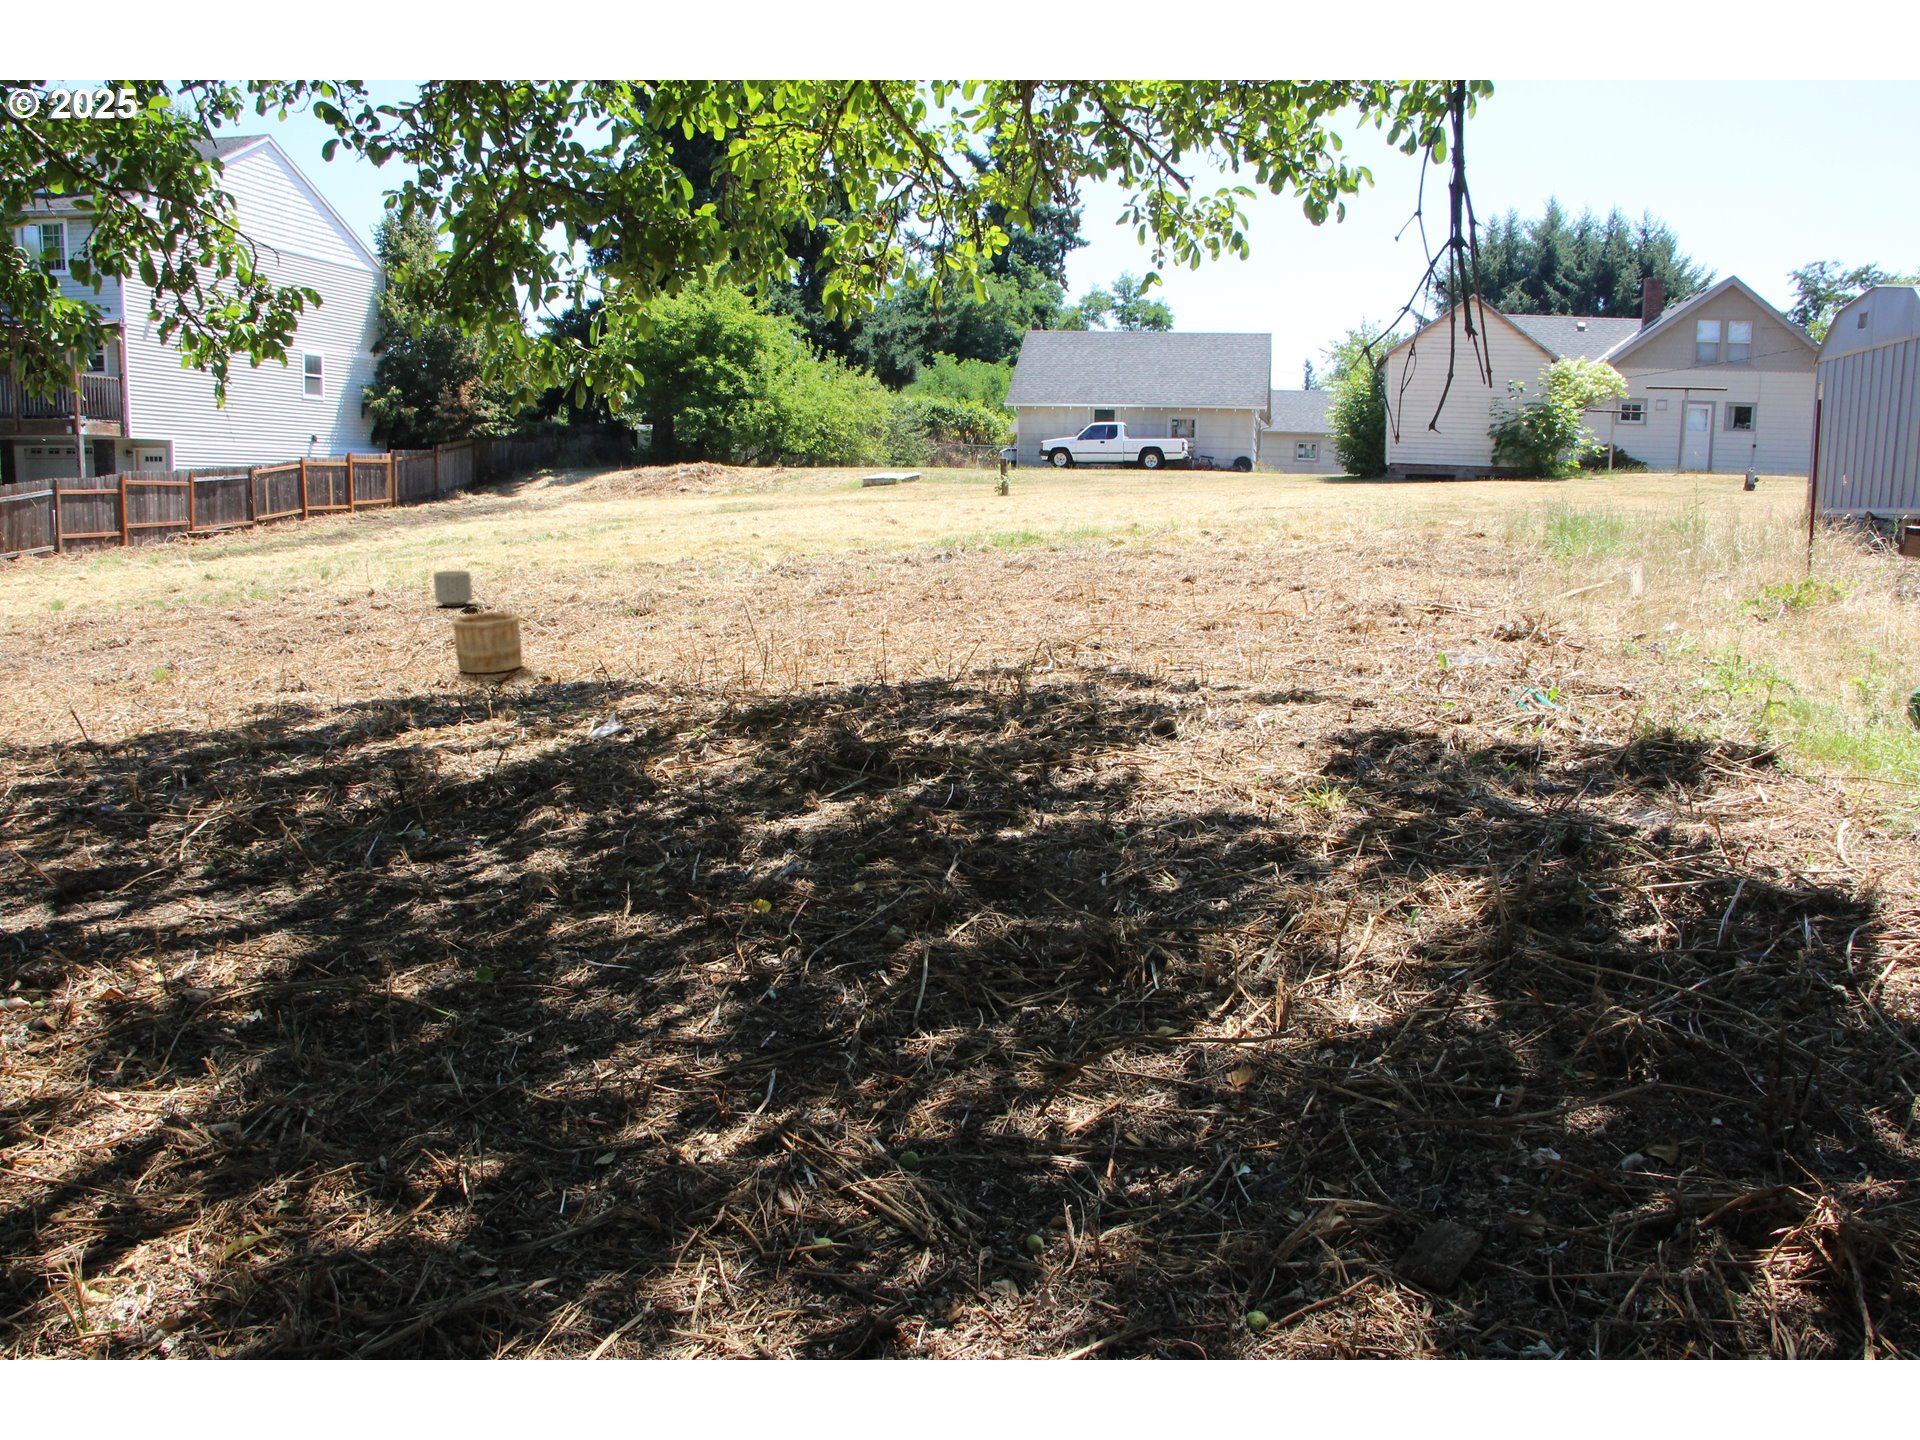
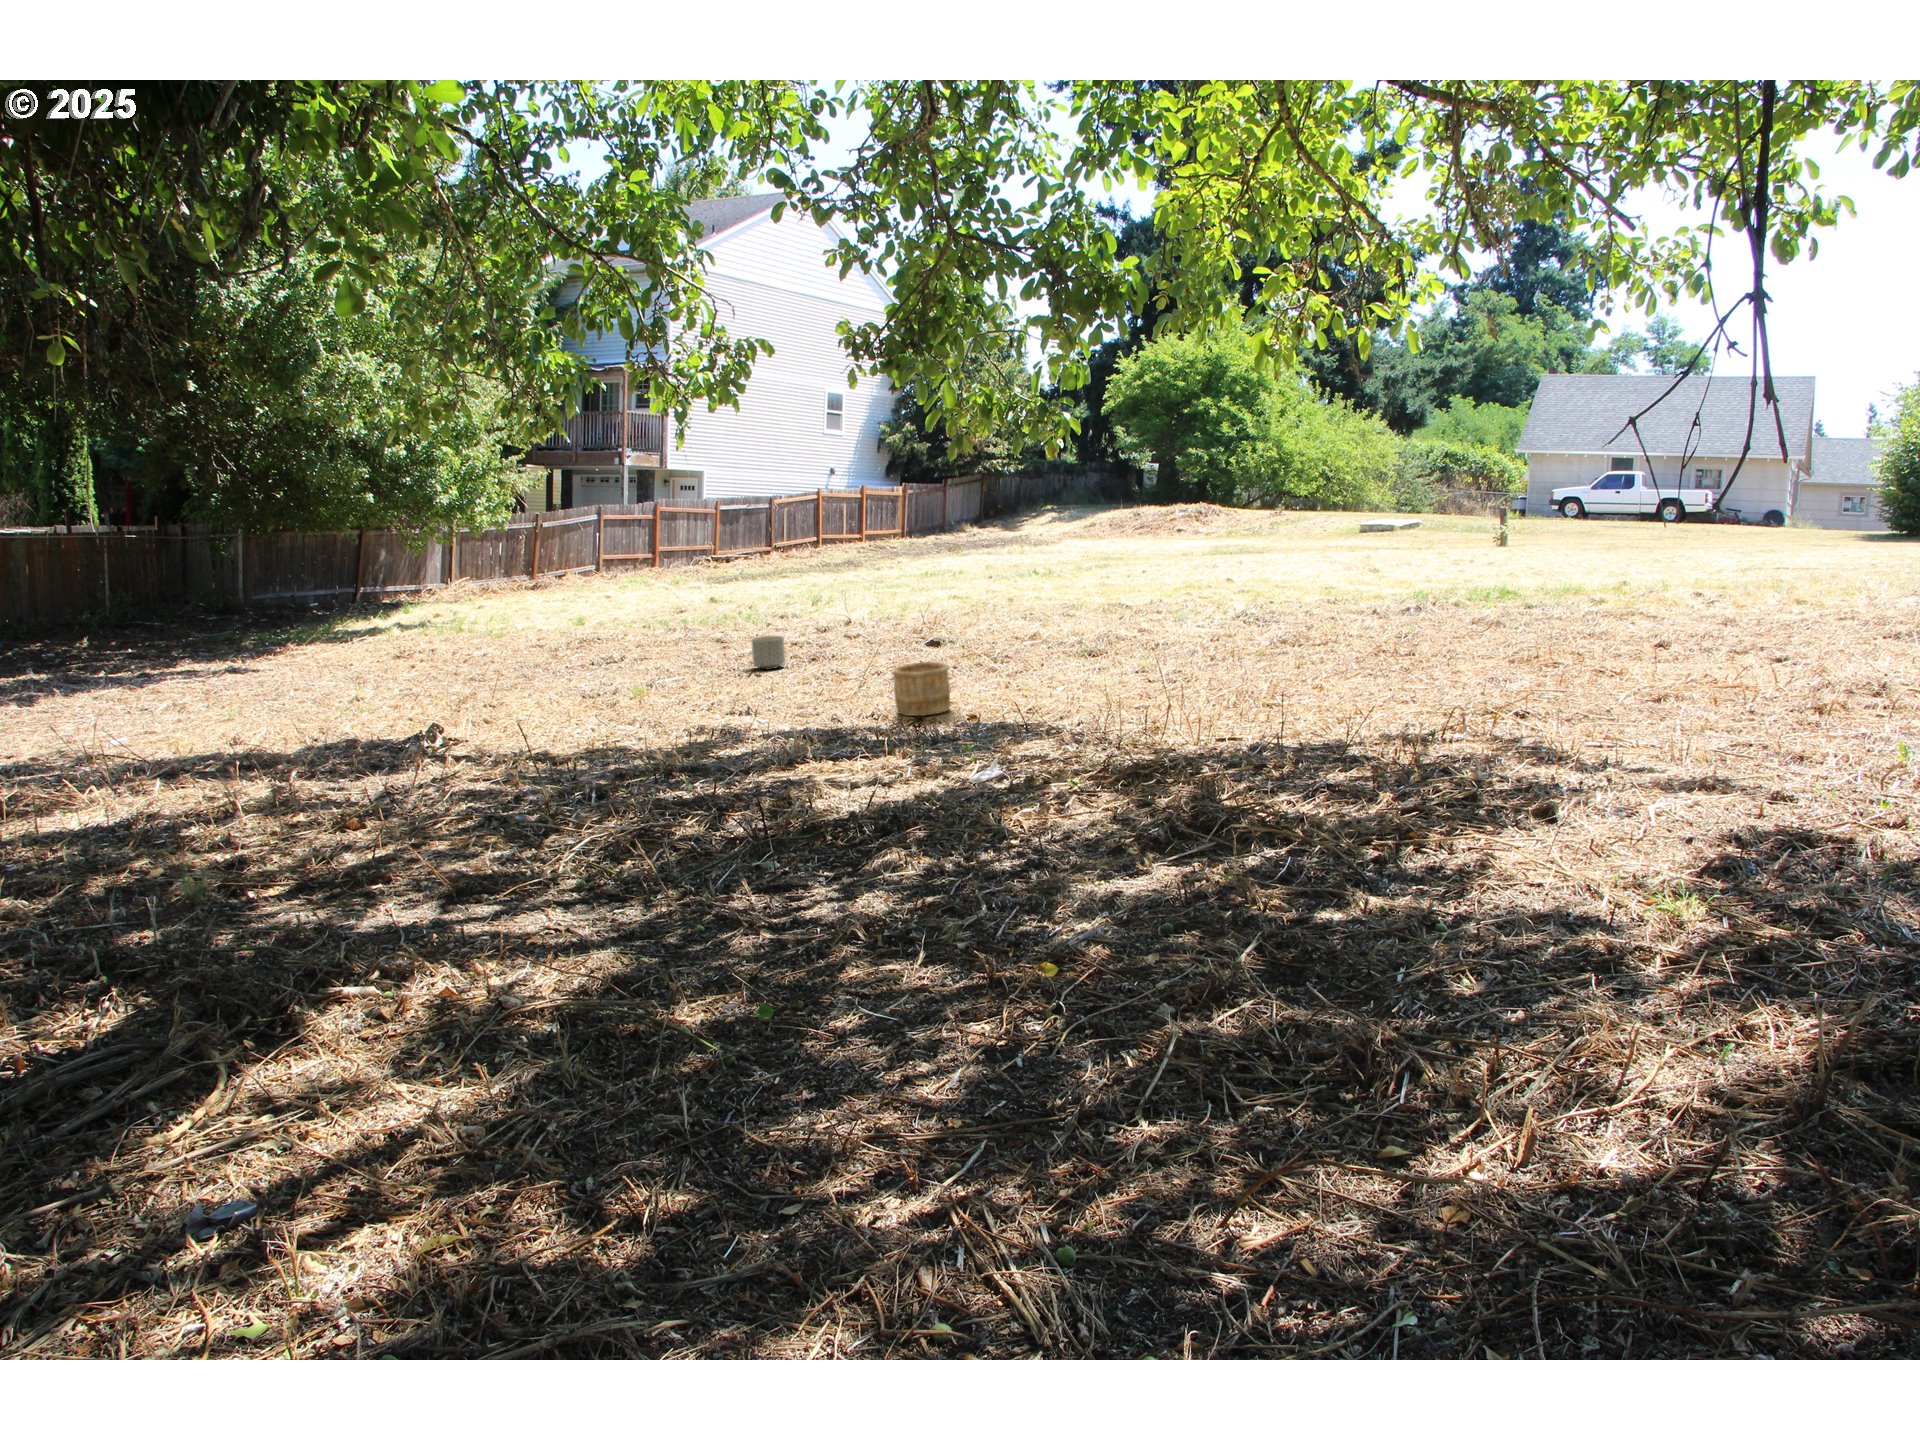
planter: present [434,571,472,607] -> present [752,636,785,669]

